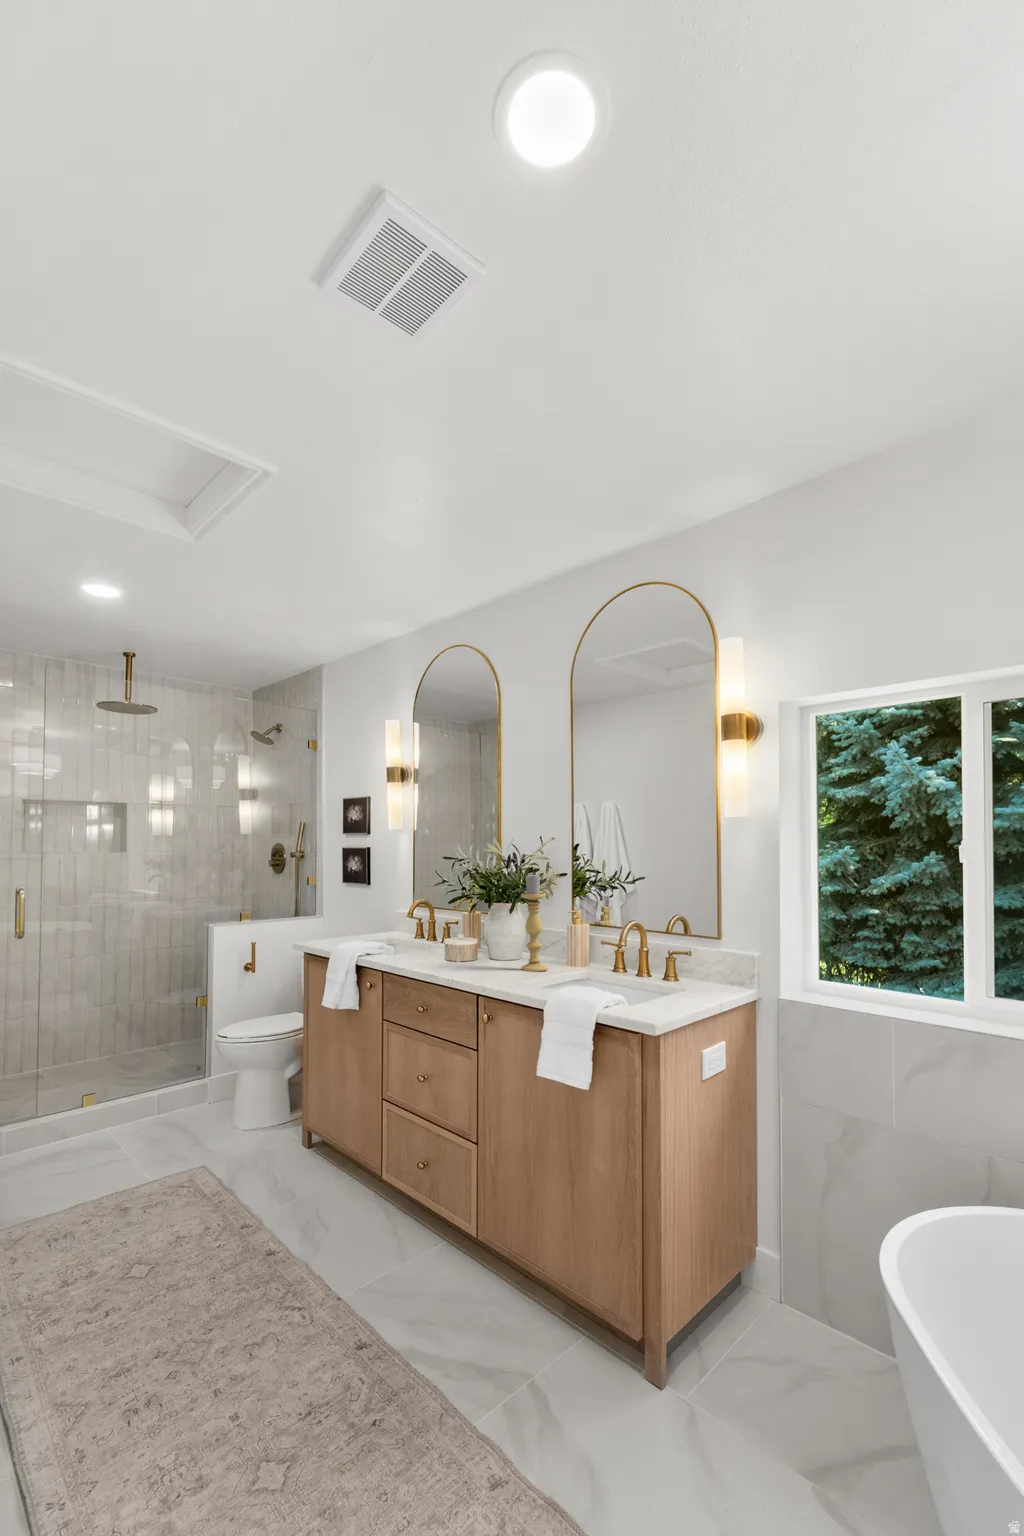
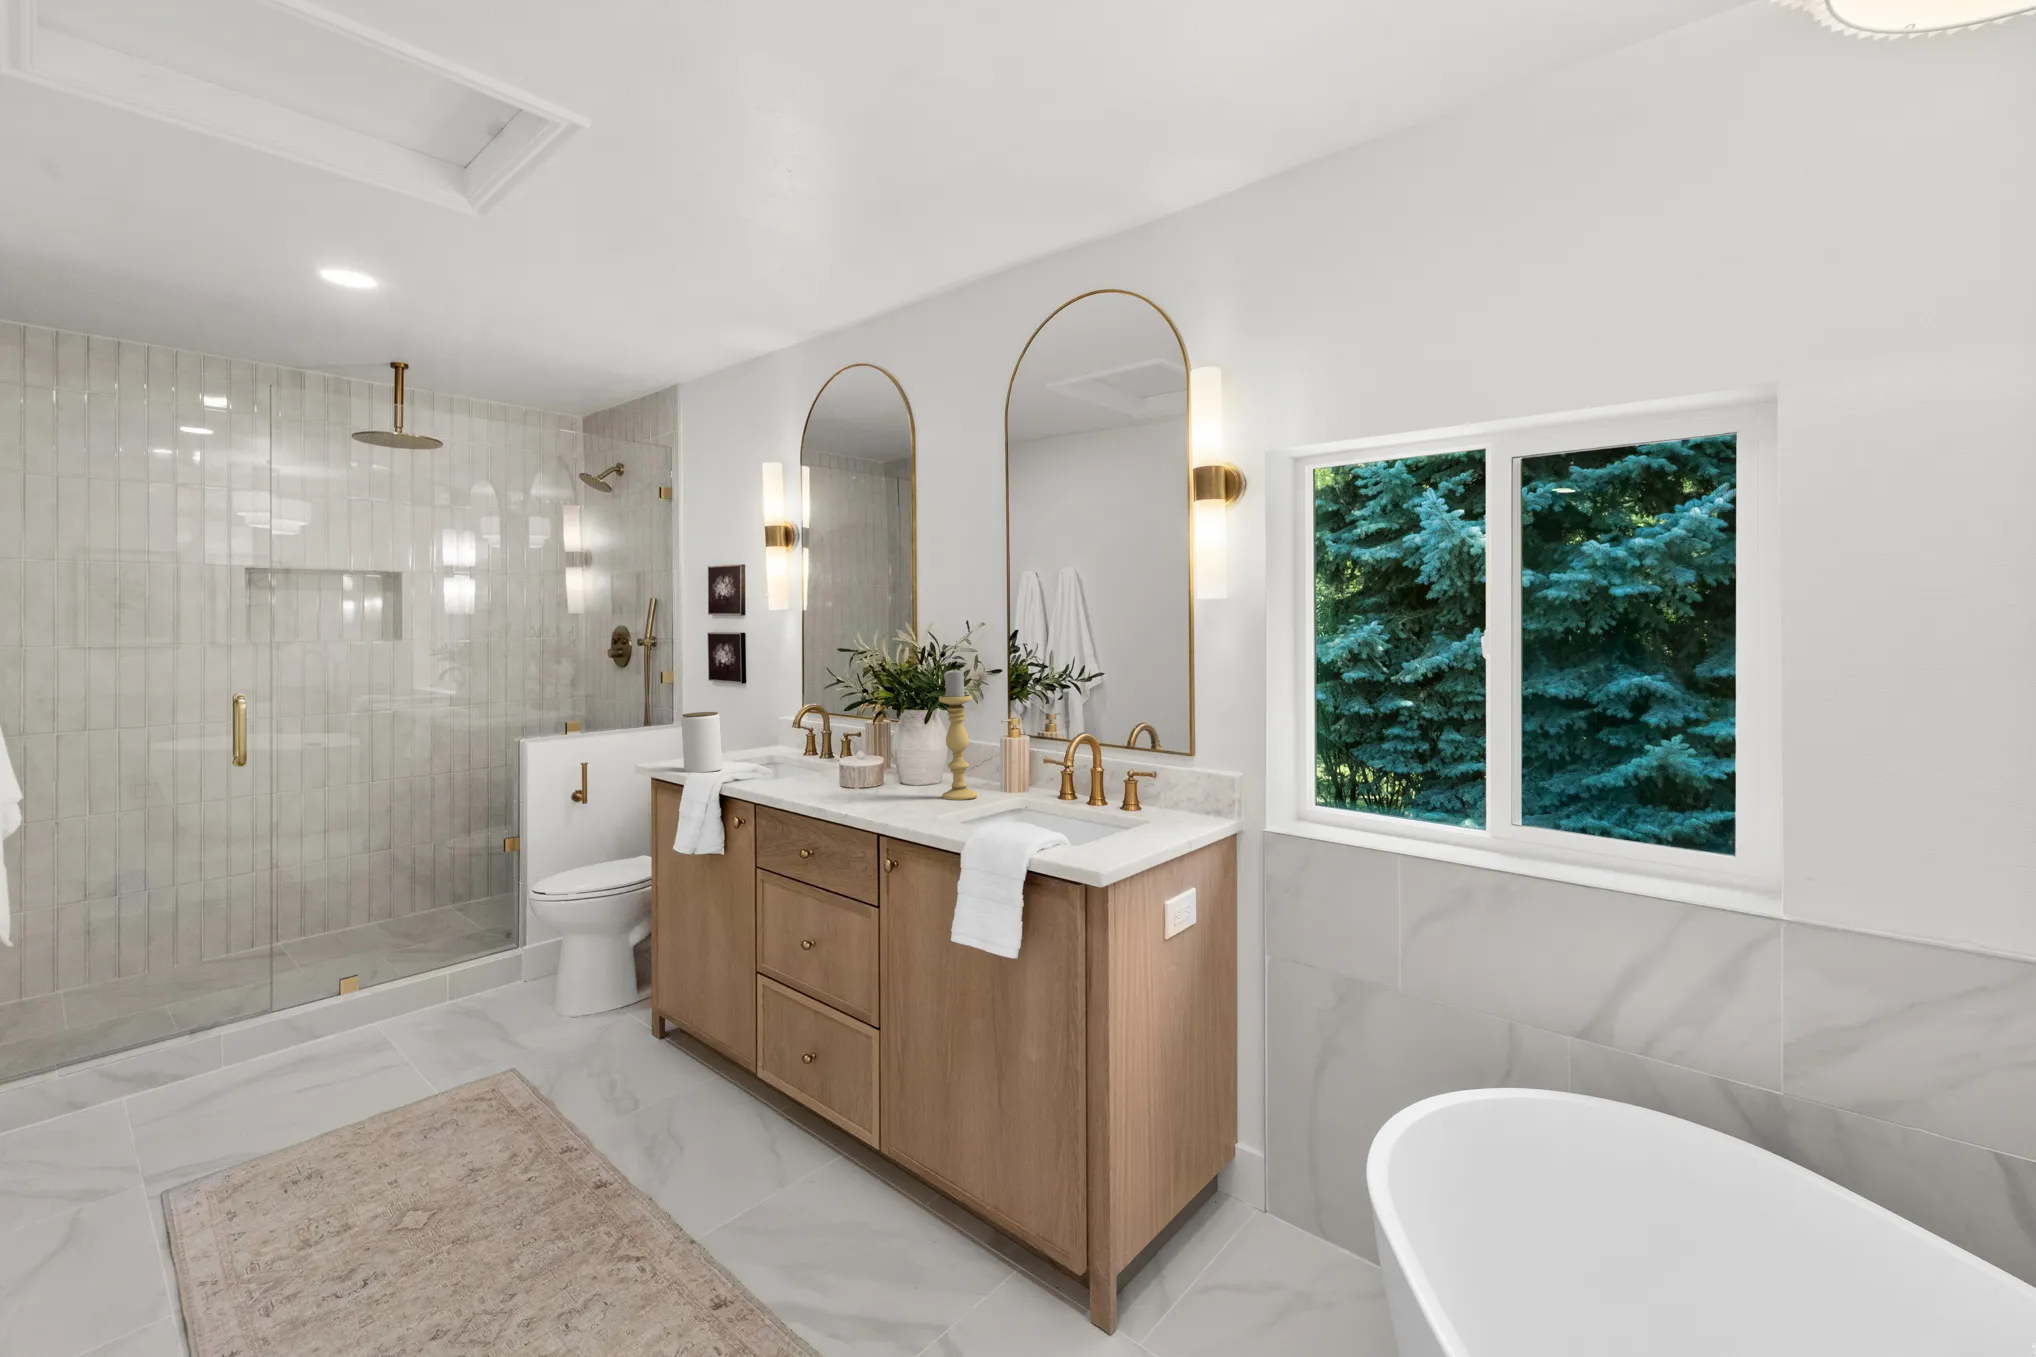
jar: none [329,902,356,946] -> present [681,712,723,773]

